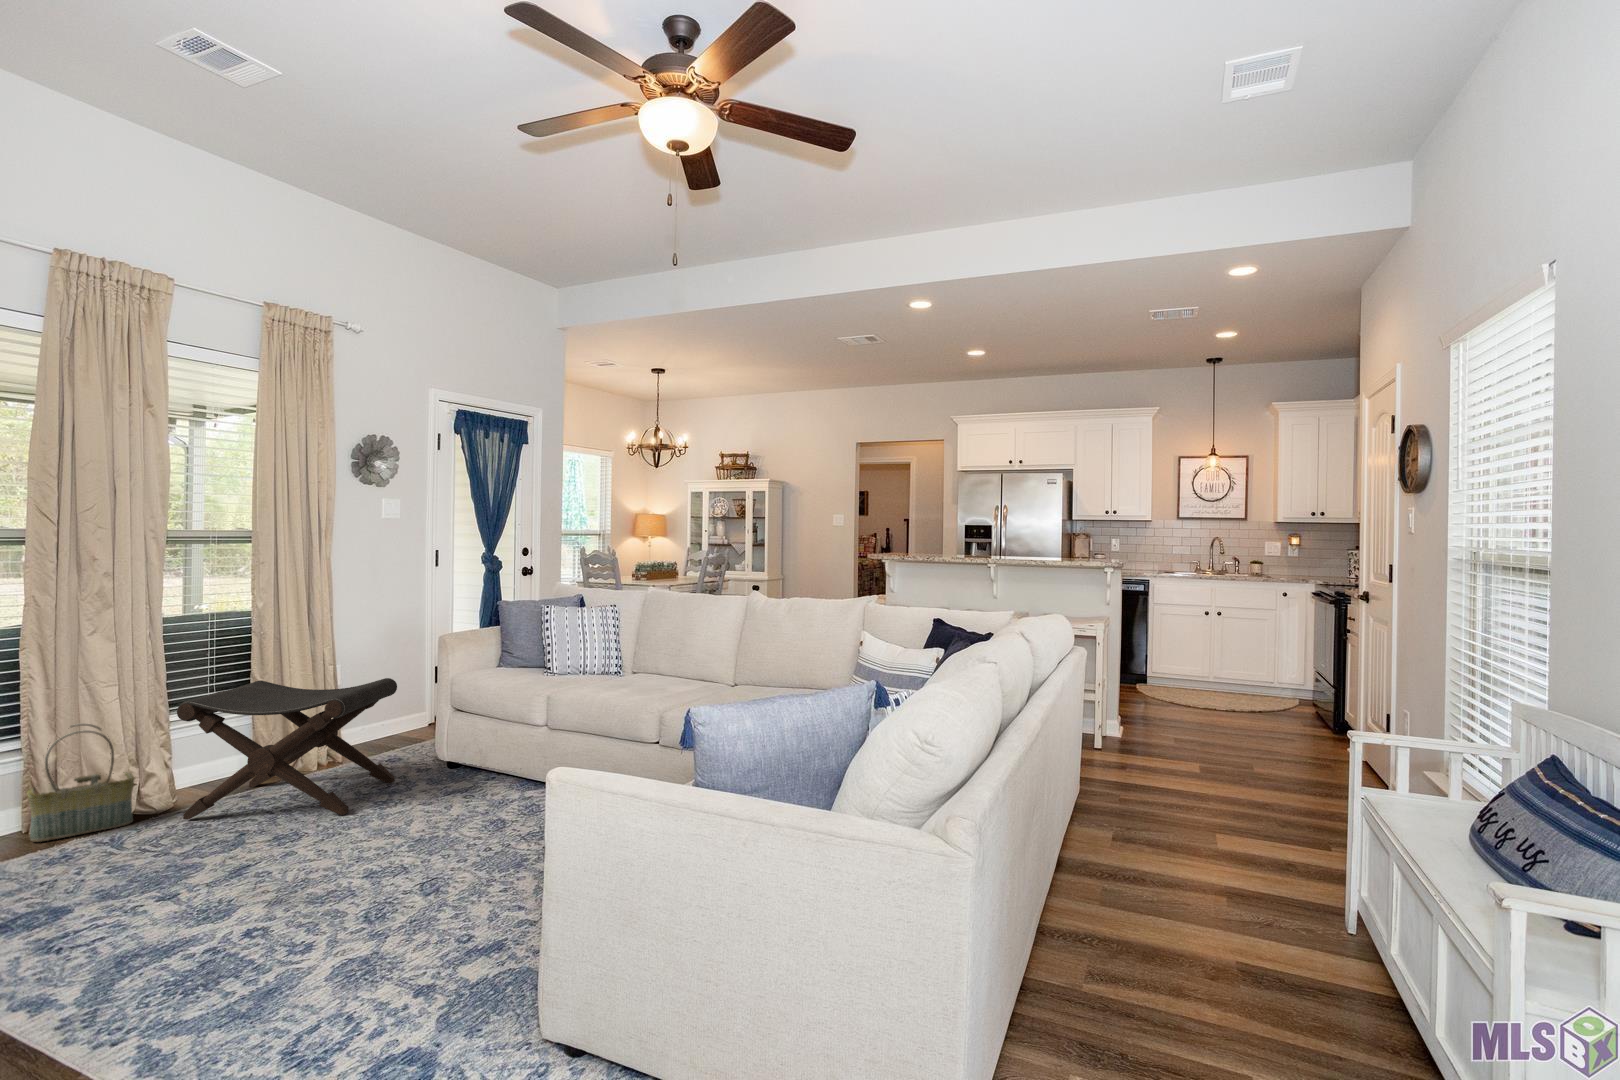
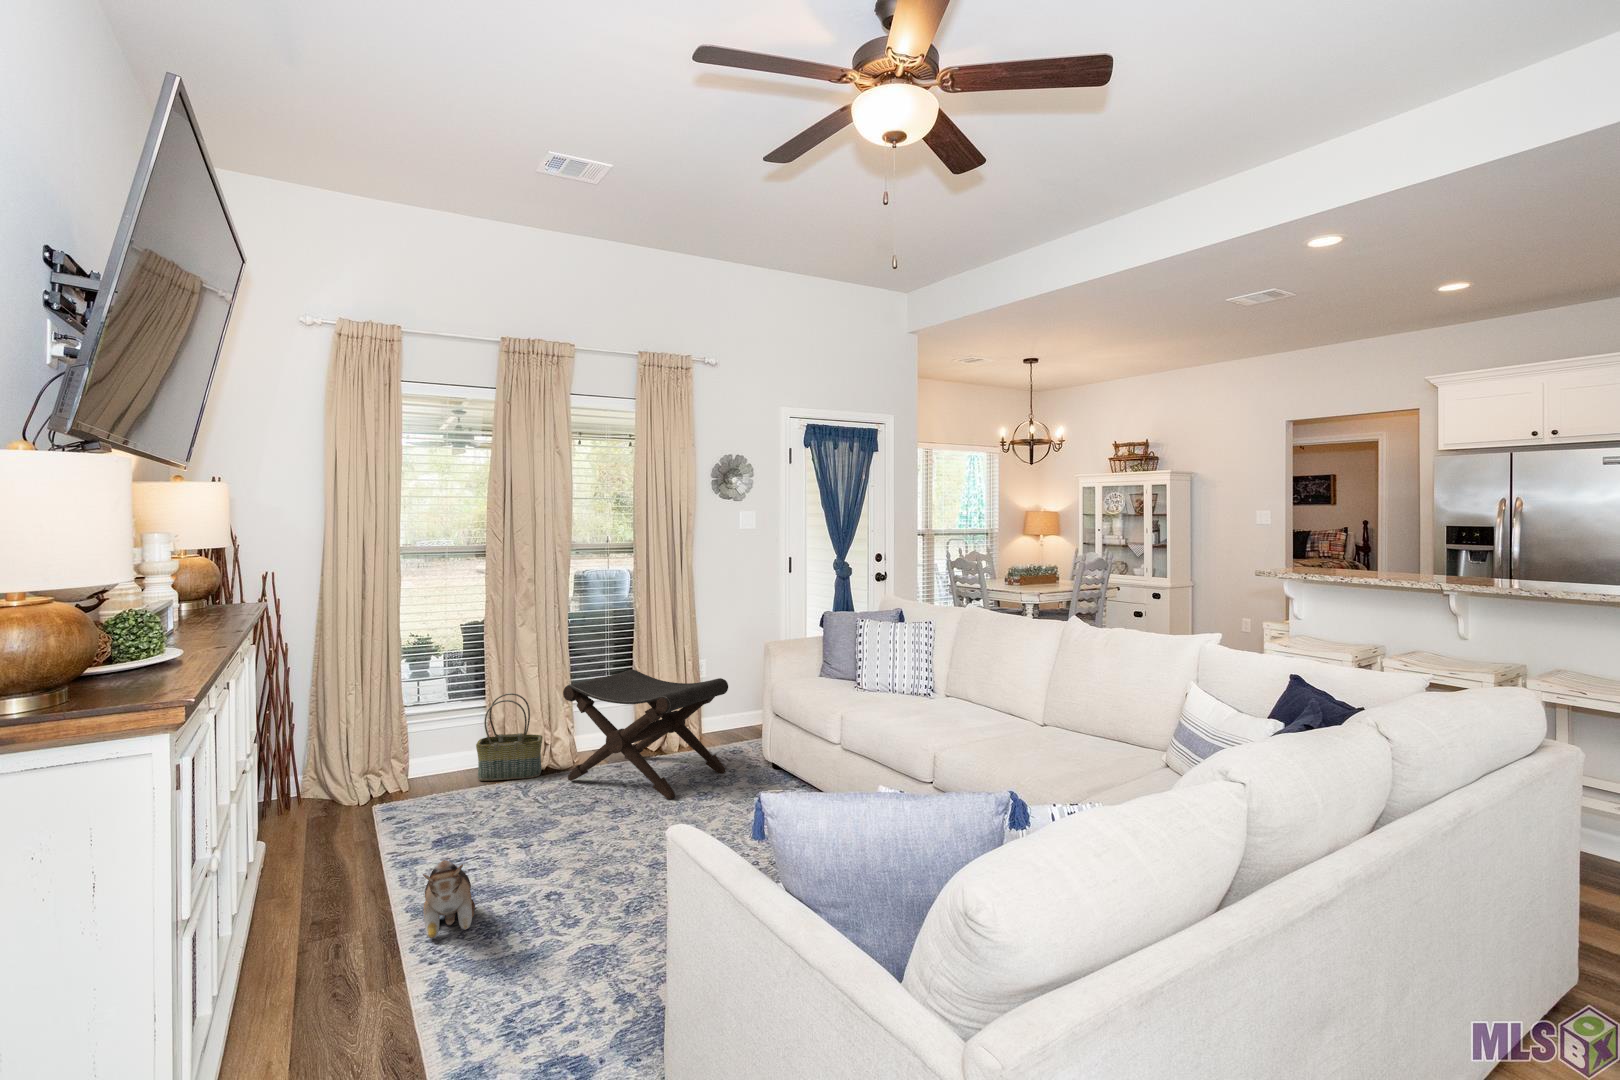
plush toy: none [74,902,159,1011] -> present [423,860,475,938]

